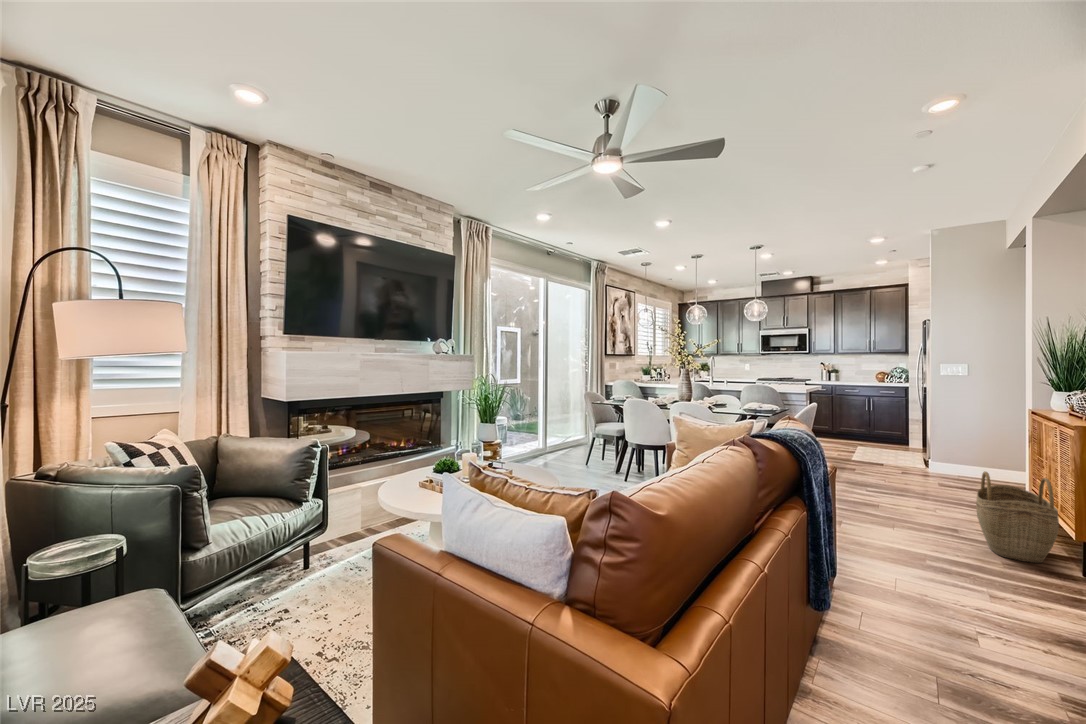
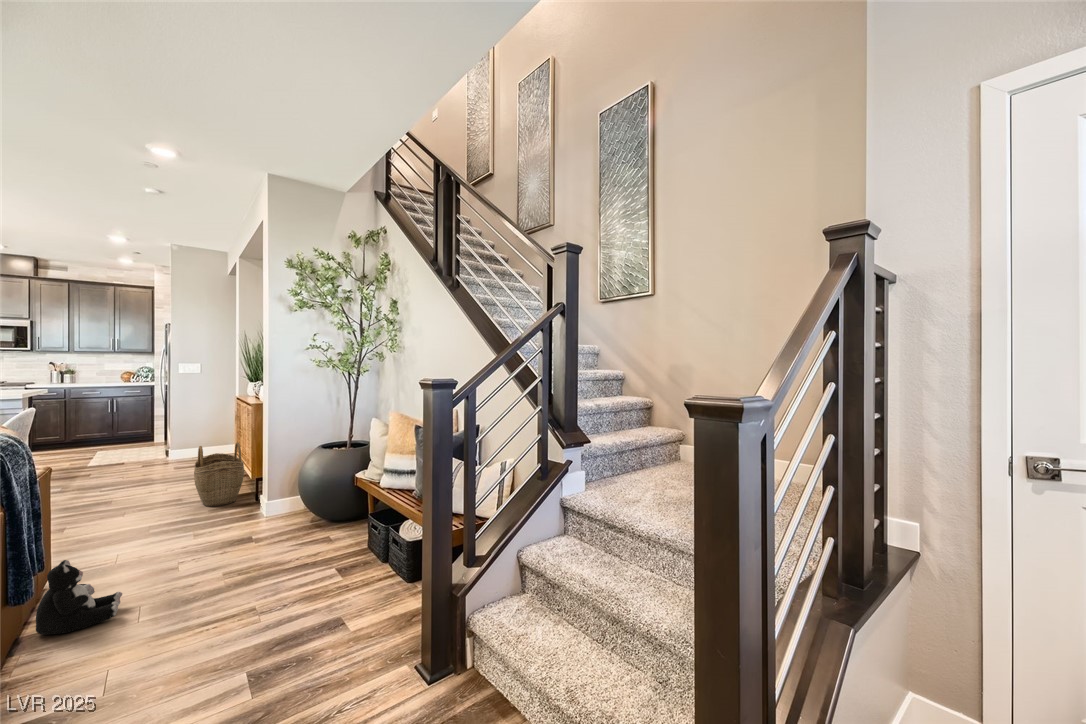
plush toy: none [826,579,910,677] -> present [36,560,122,635]

